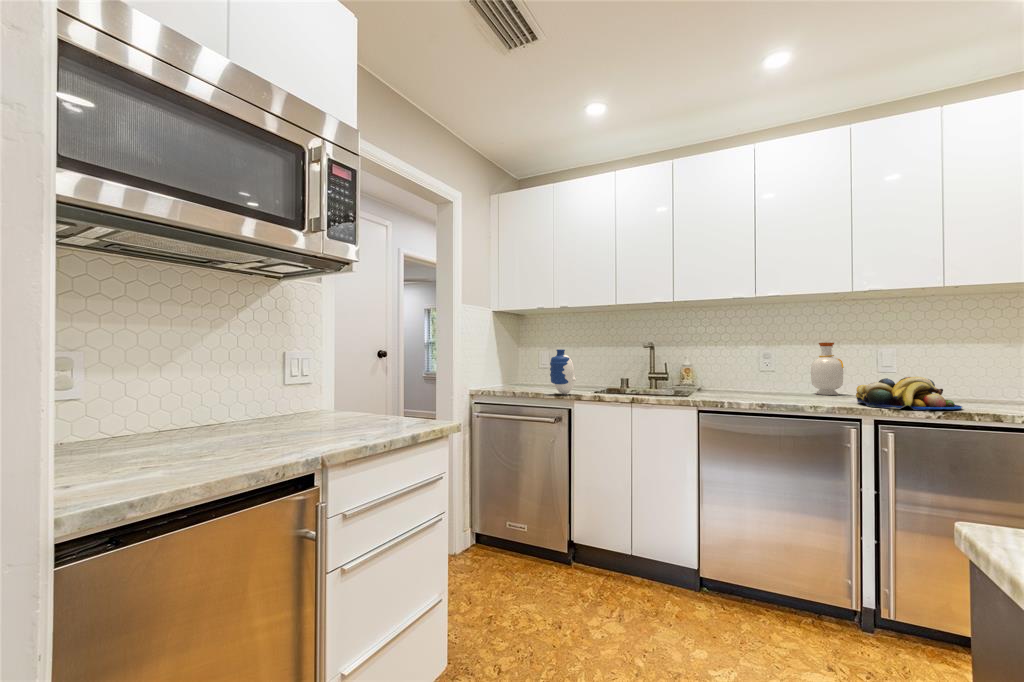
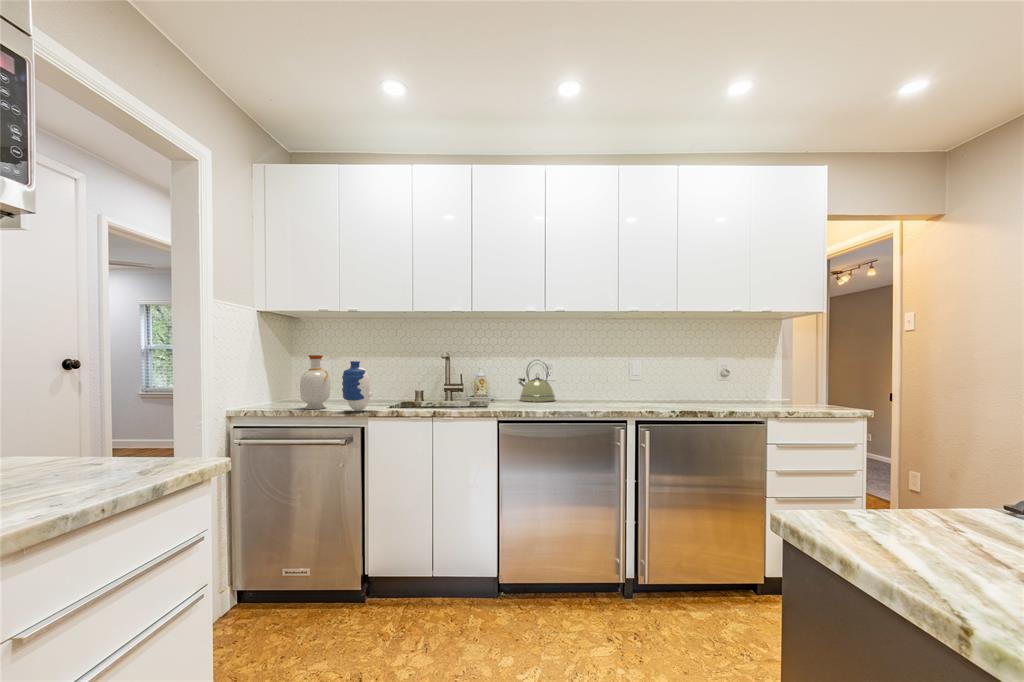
bottle: present [811,342,843,395] -> present [300,355,330,409]
kettle: none [731,349,776,395] -> present [518,360,555,402]
fruit bowl: present [856,377,962,410] -> none [618,383,687,410]

